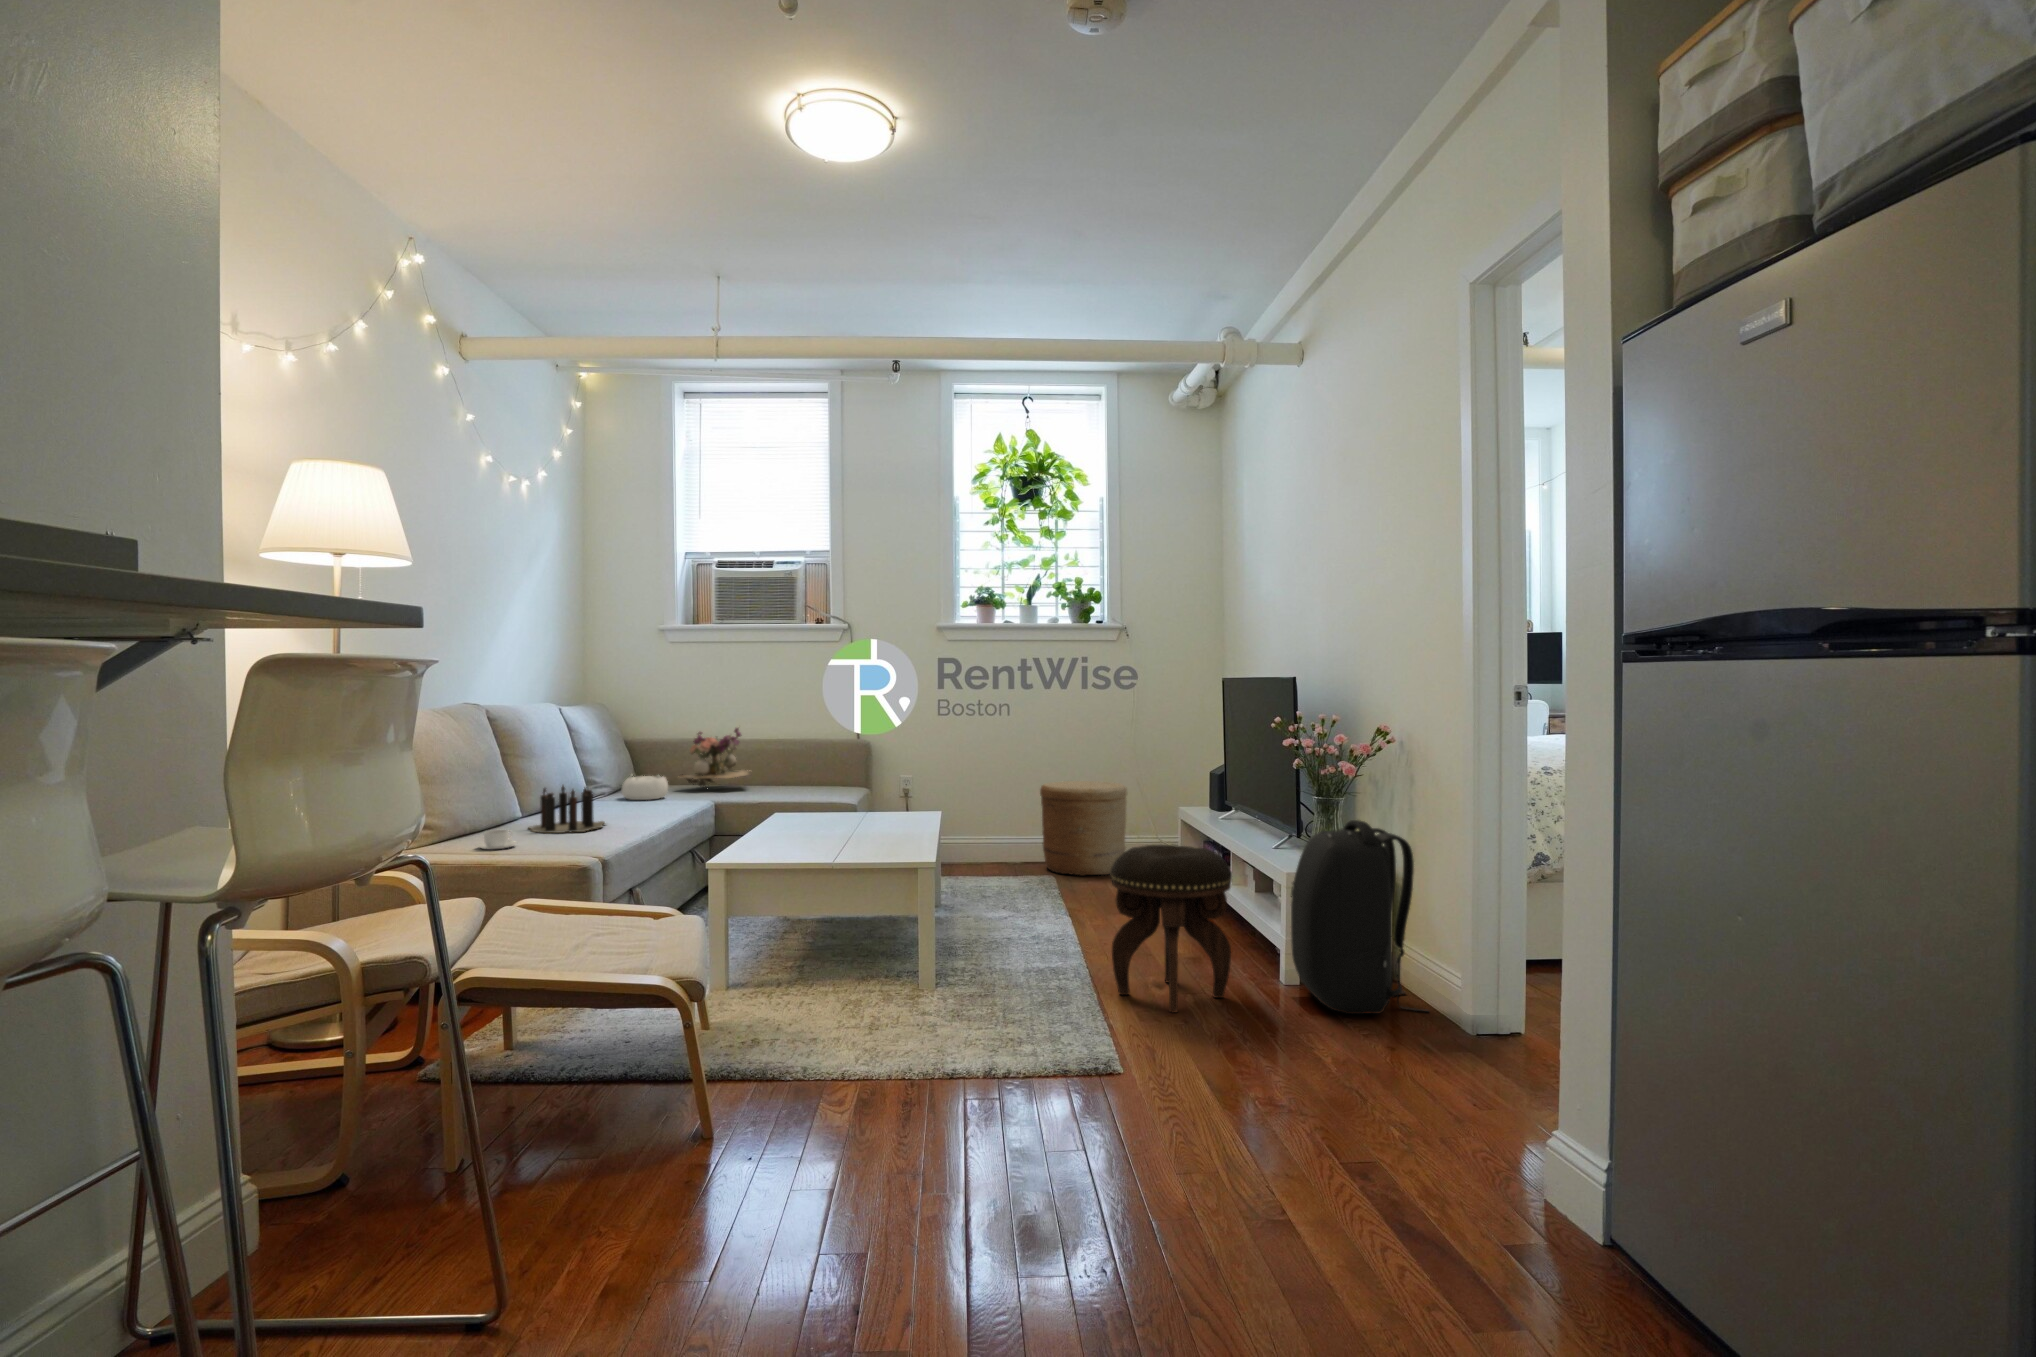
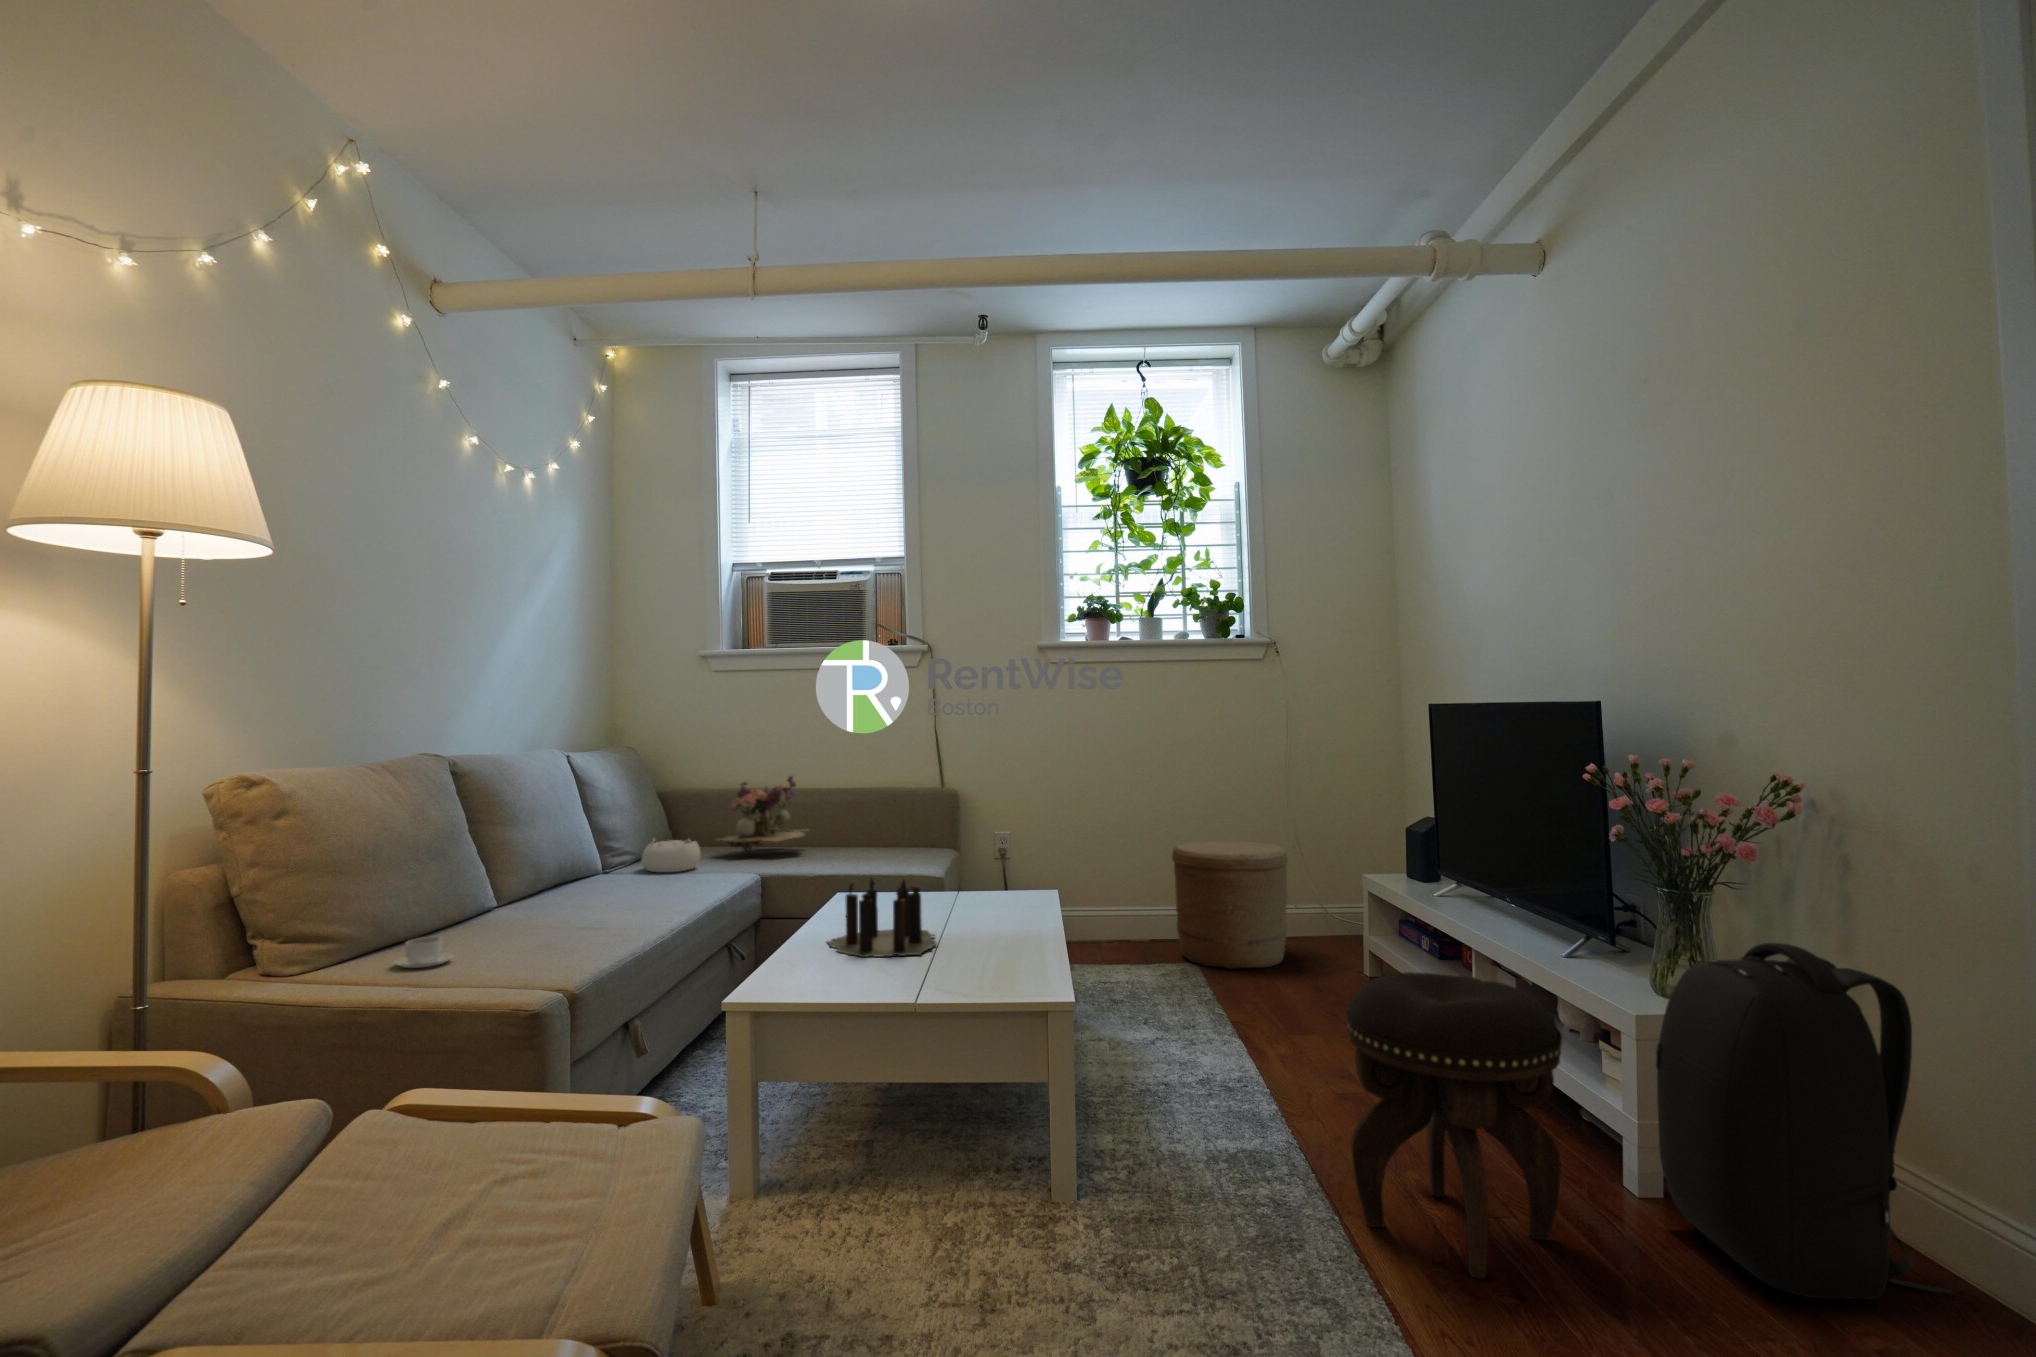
candle: present [529,786,605,833] -> present [827,878,936,957]

